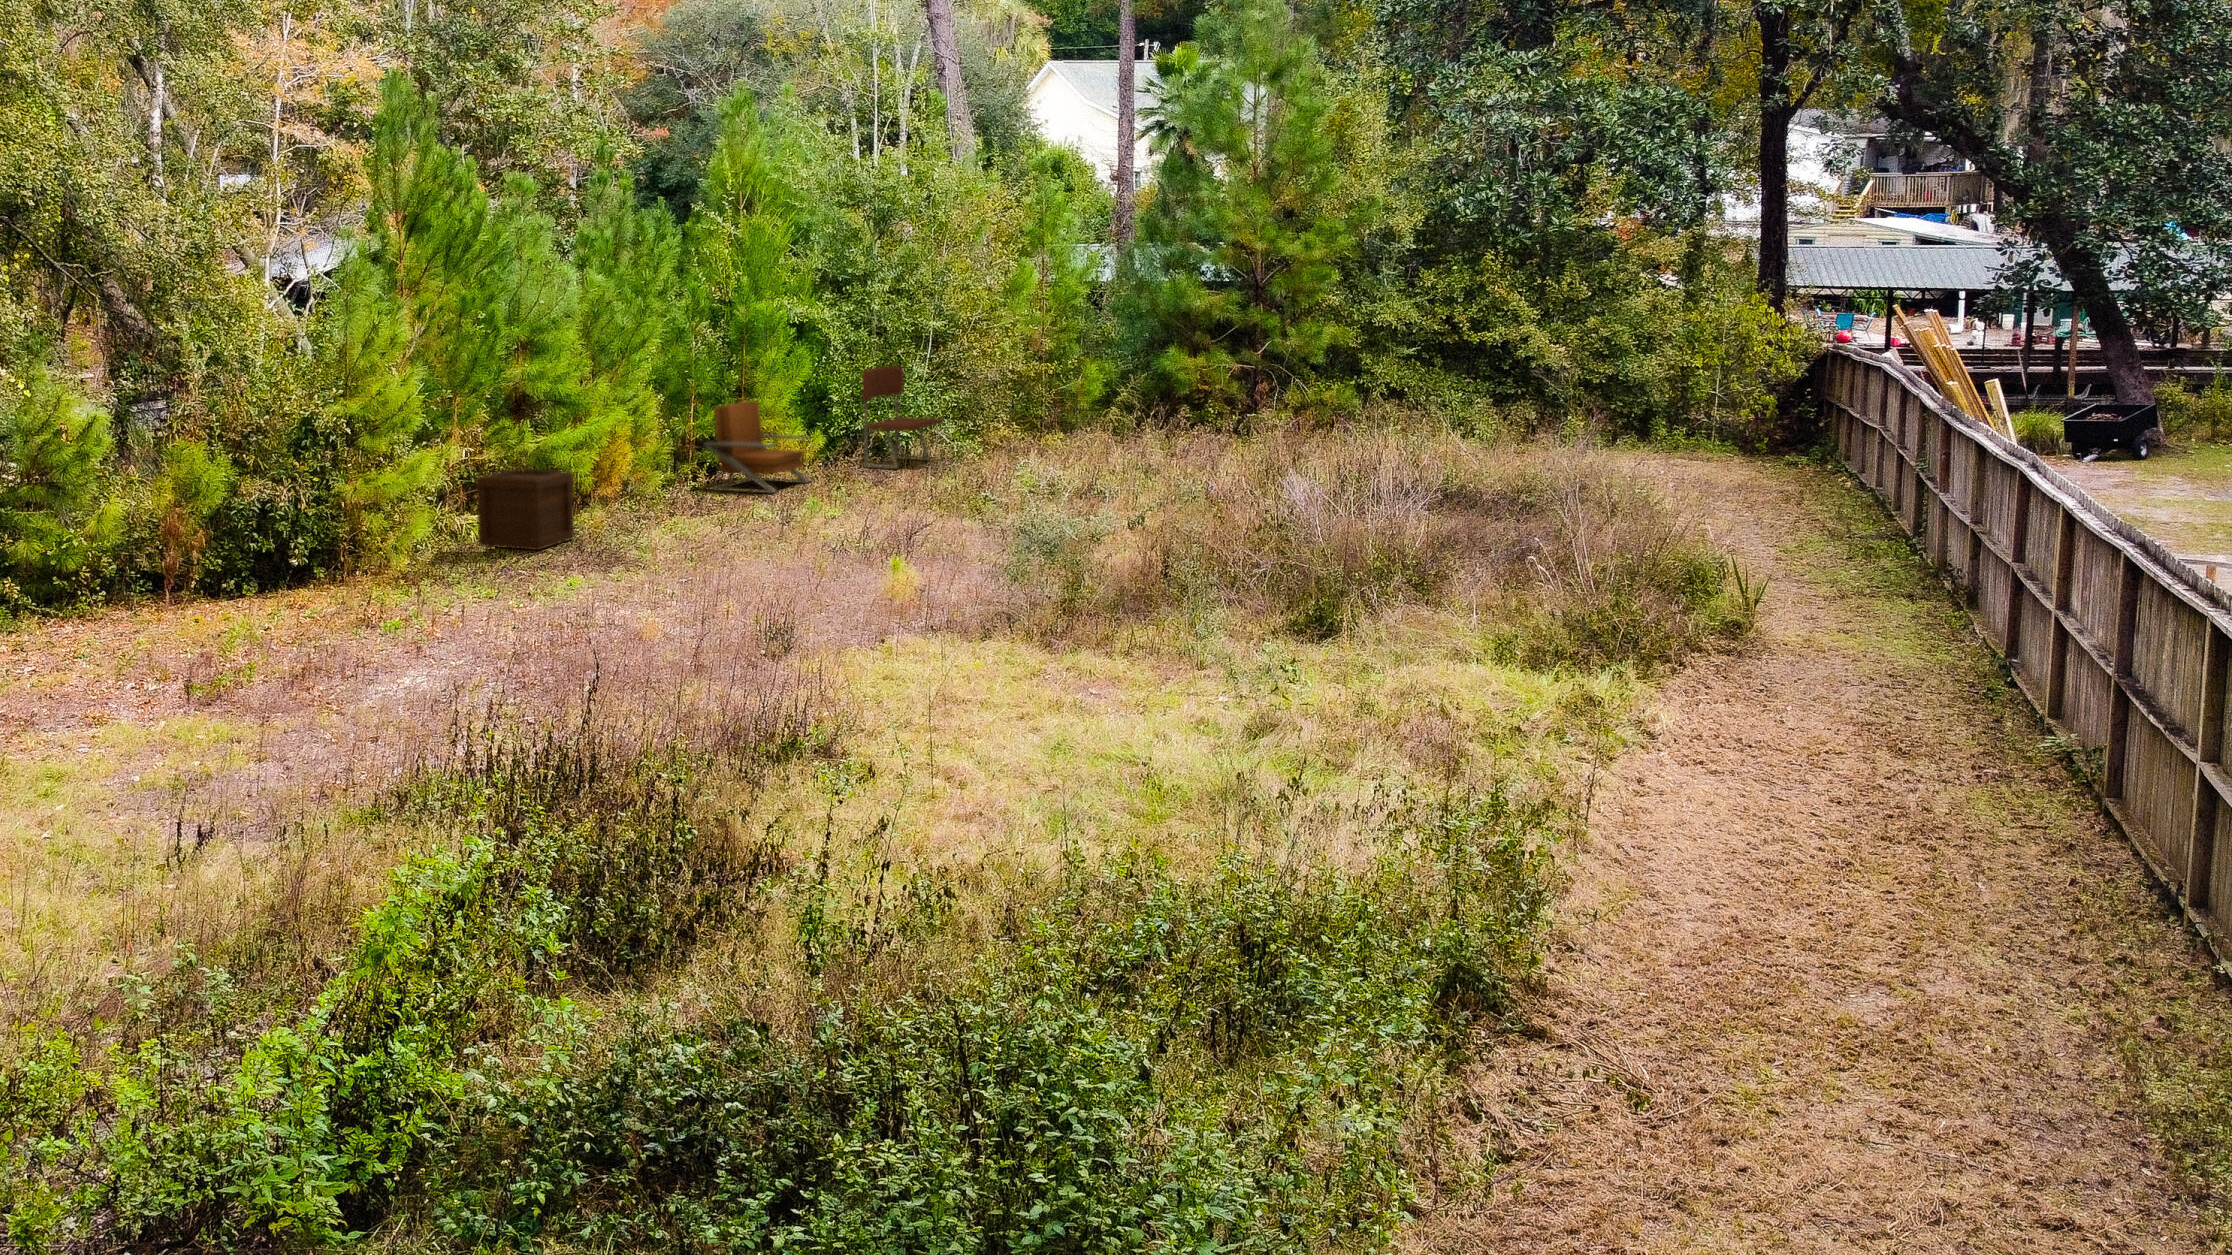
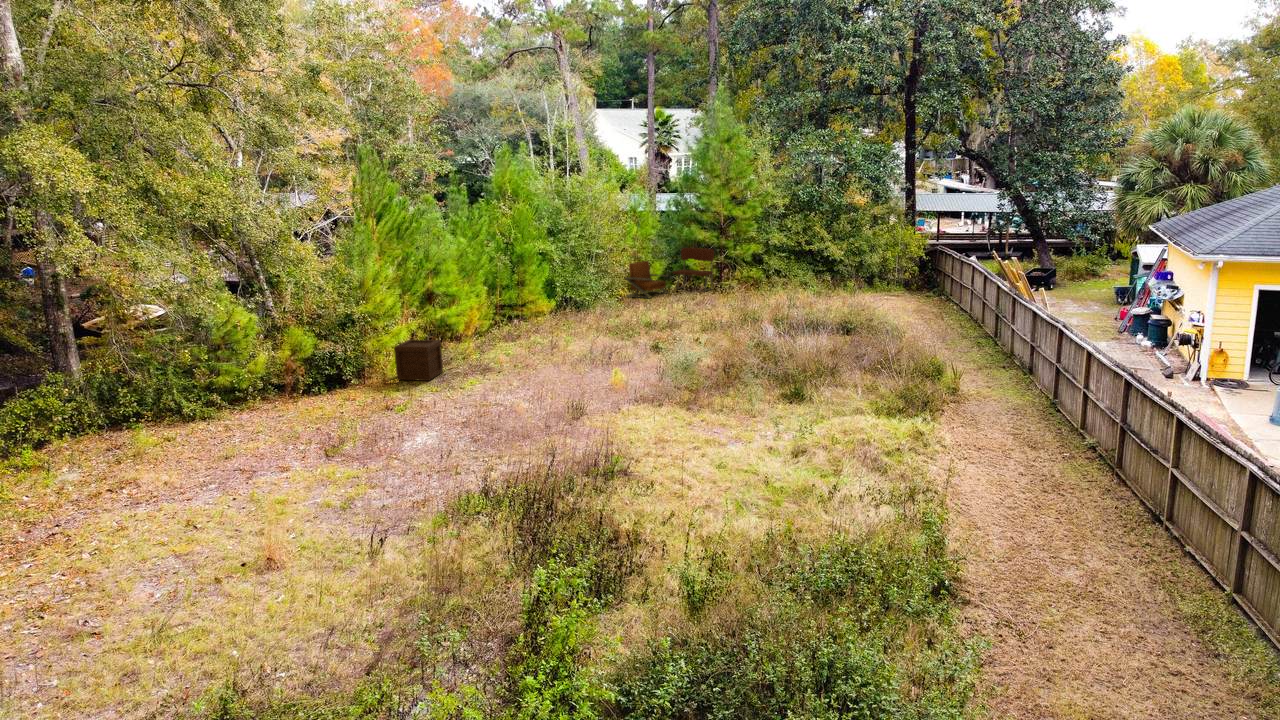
bench: present [862,365,942,469] -> present [672,248,714,291]
lounge chair: present [704,401,810,493] -> present [625,261,668,298]

